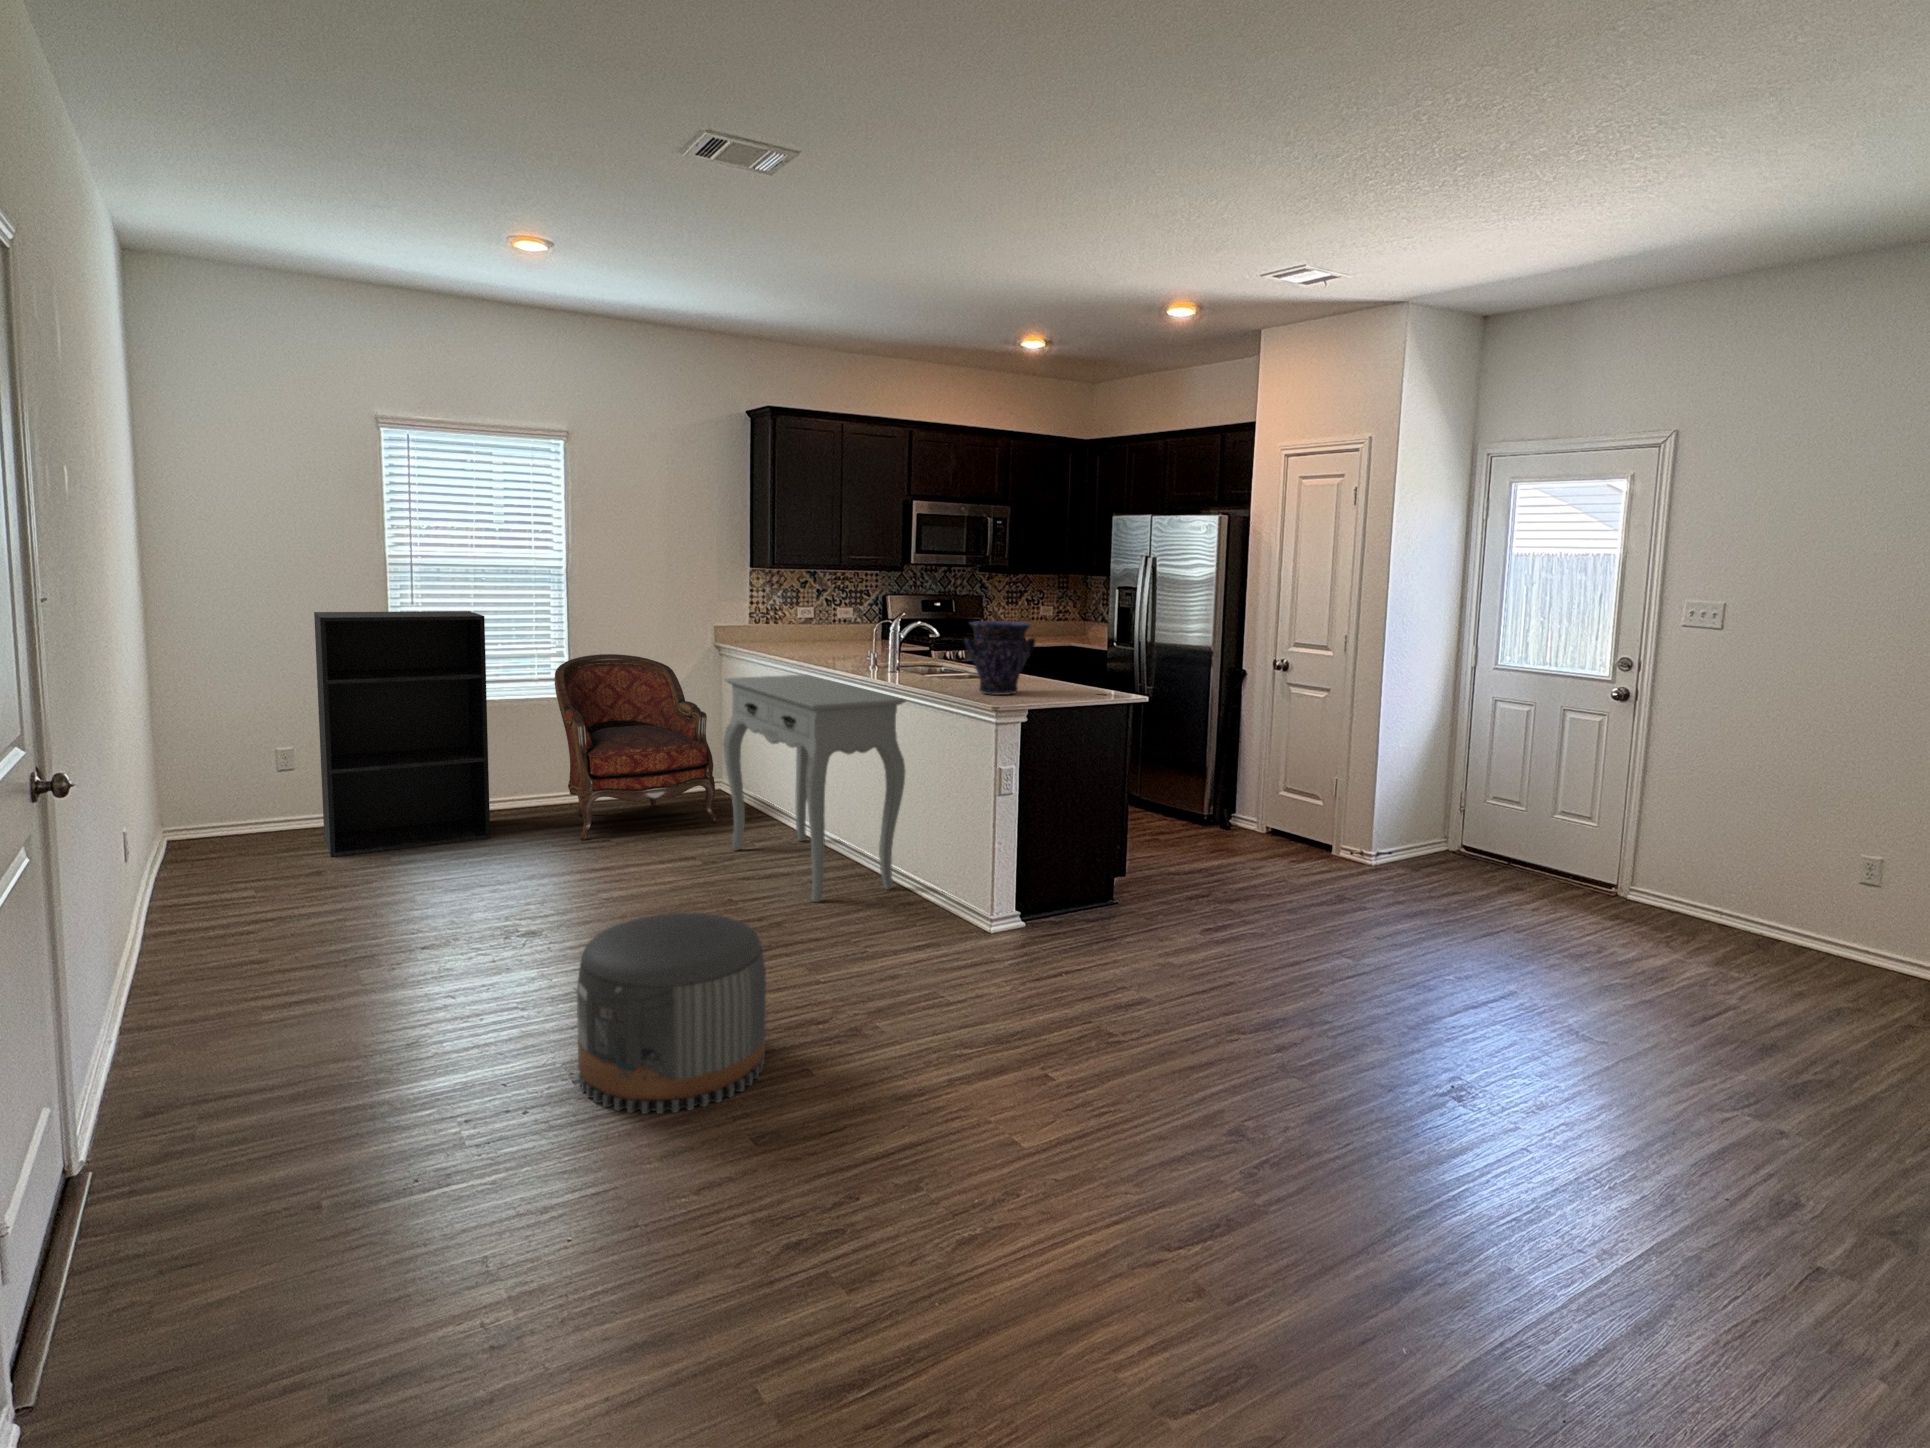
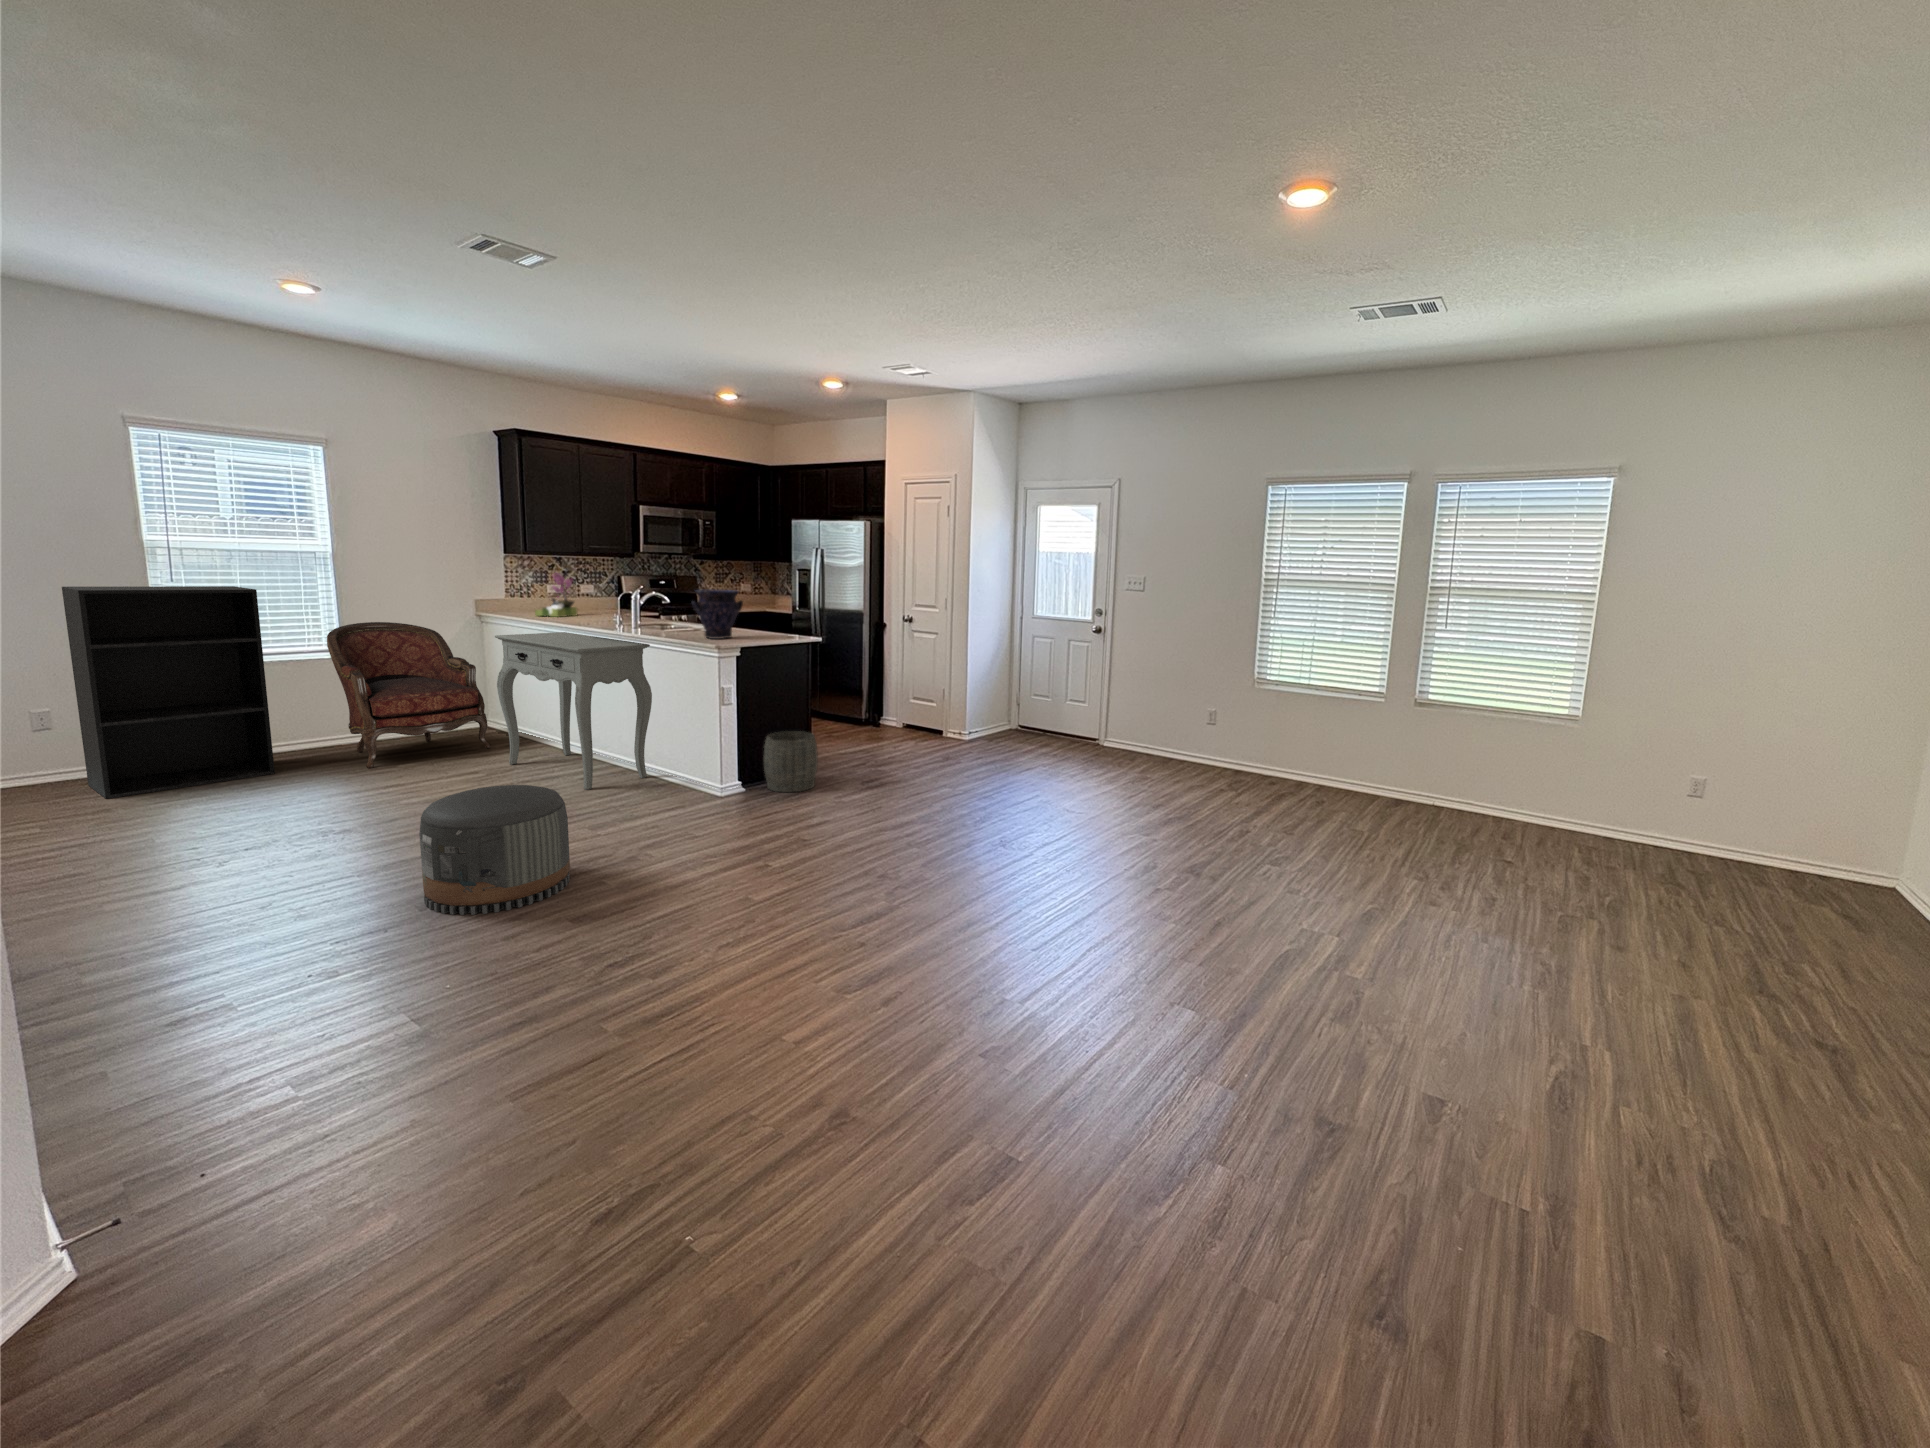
flower arrangement: none [782,590,830,650] -> present [535,573,577,617]
woven basket: none [1053,841,1134,941] -> present [764,731,818,792]

